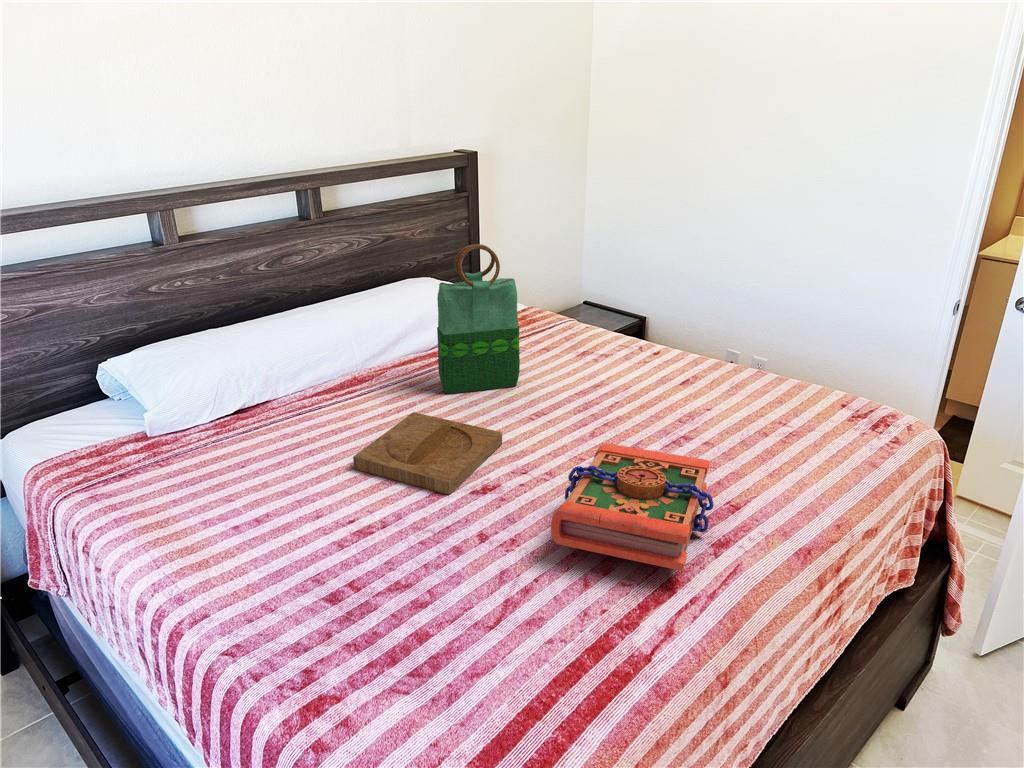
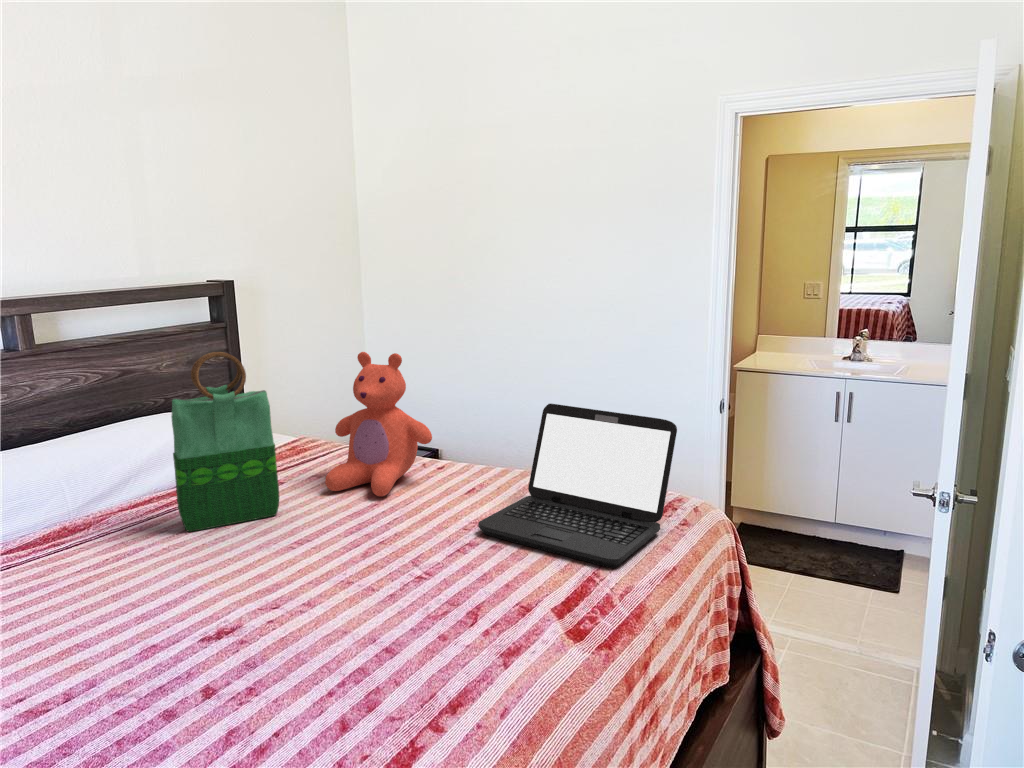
teddy bear: none [556,242,655,377] -> present [325,352,432,497]
laptop: none [694,310,902,477] -> present [478,404,677,568]
tray: present [353,412,502,495] -> none [36,554,251,646]
book: present [551,443,714,571] -> none [295,556,499,689]

